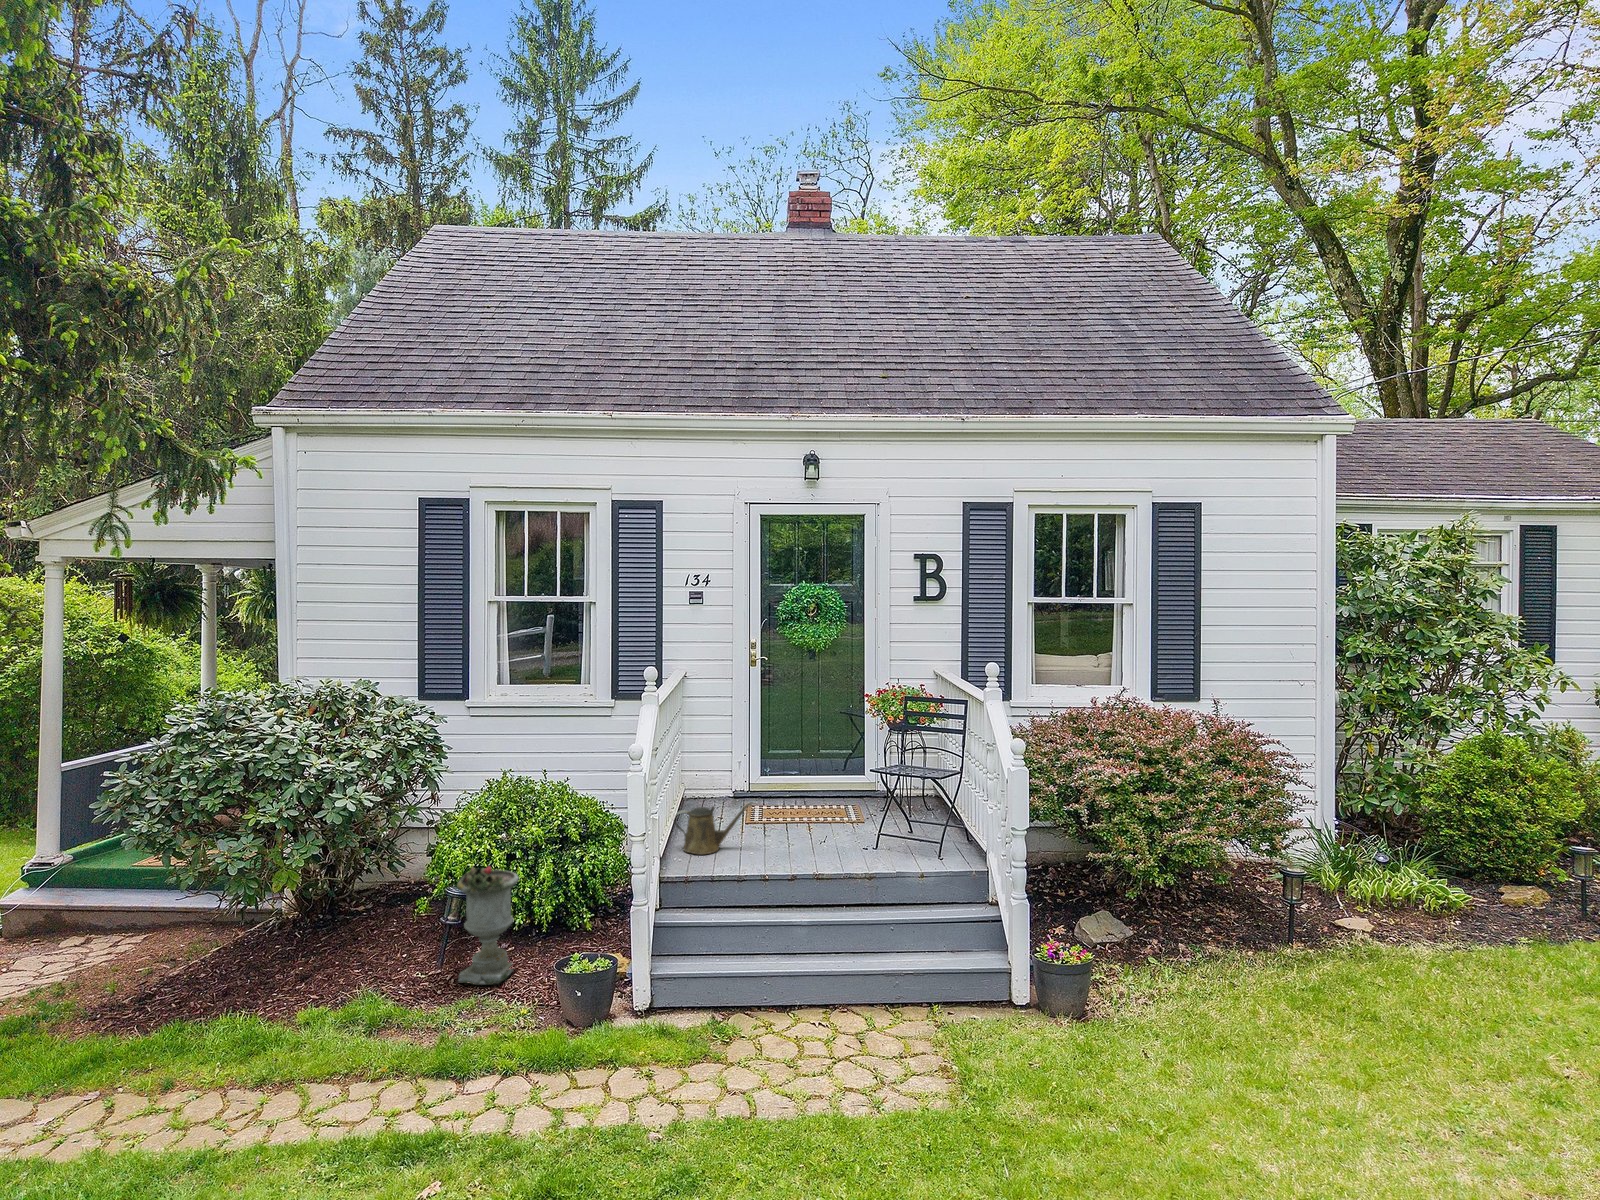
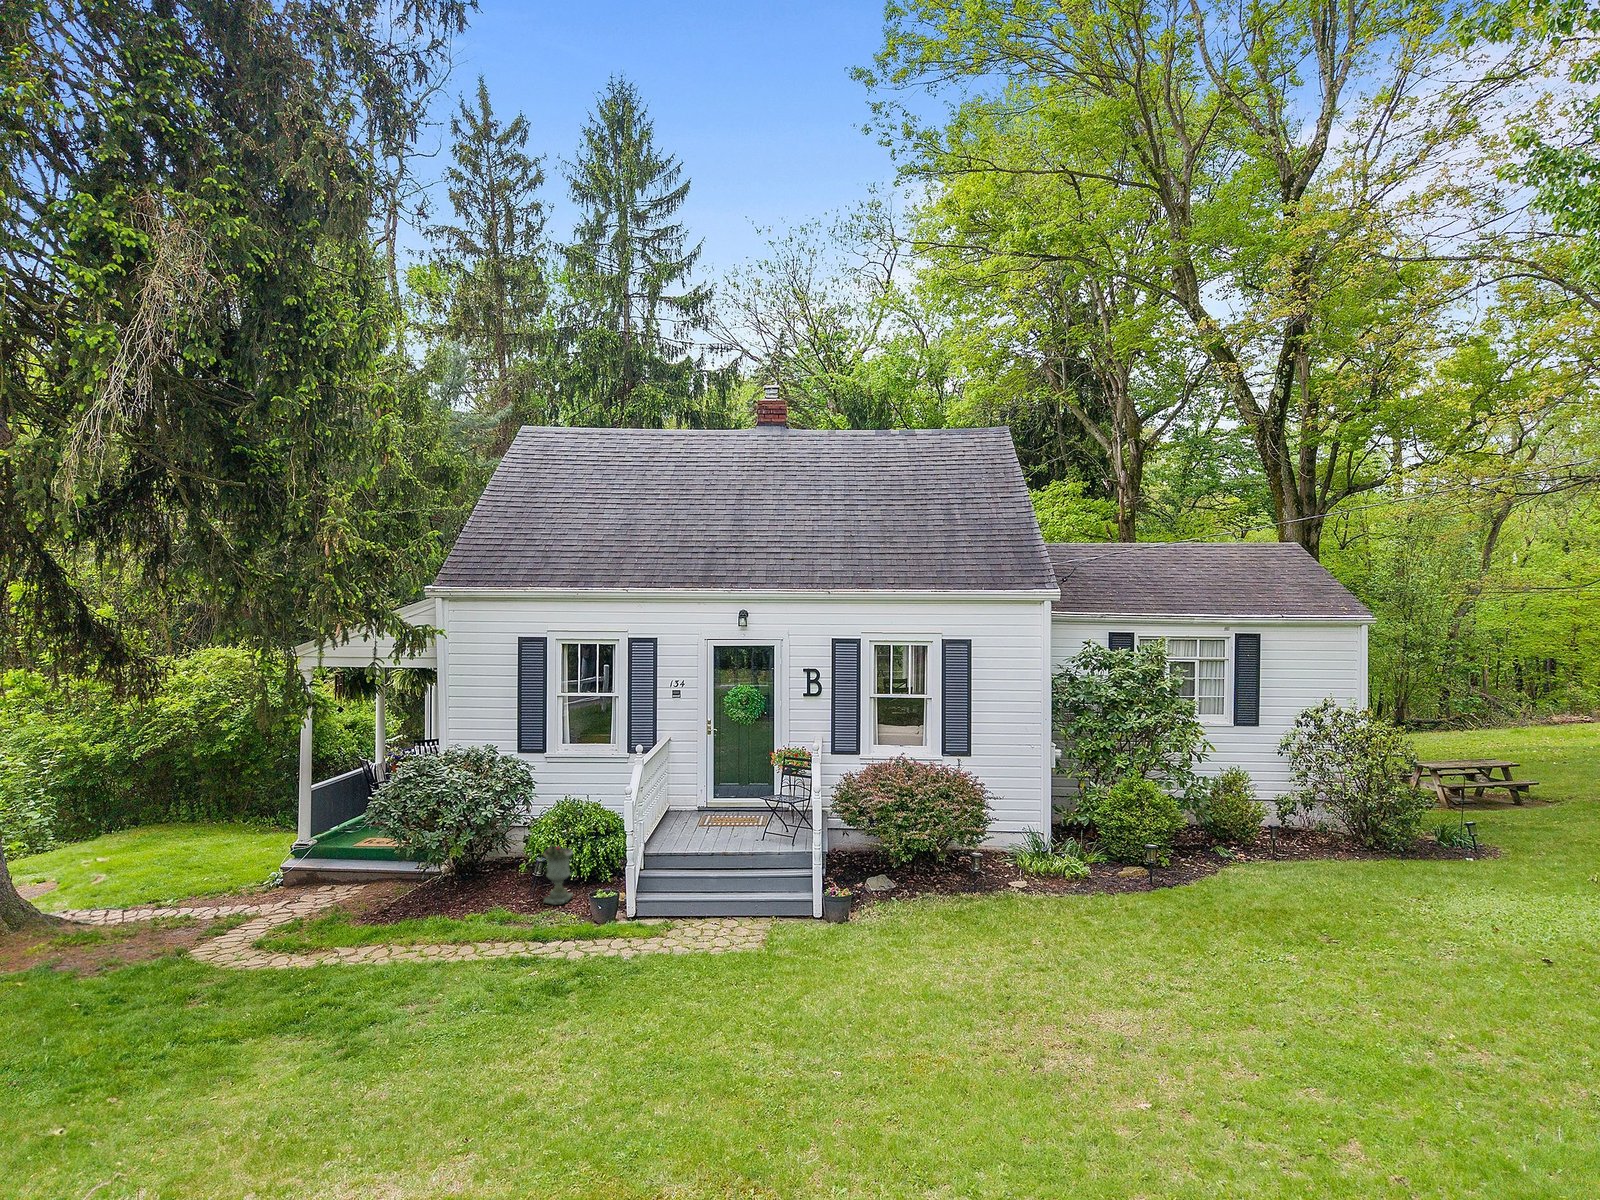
watering can: present [674,802,752,854] -> none [655,816,697,843]

